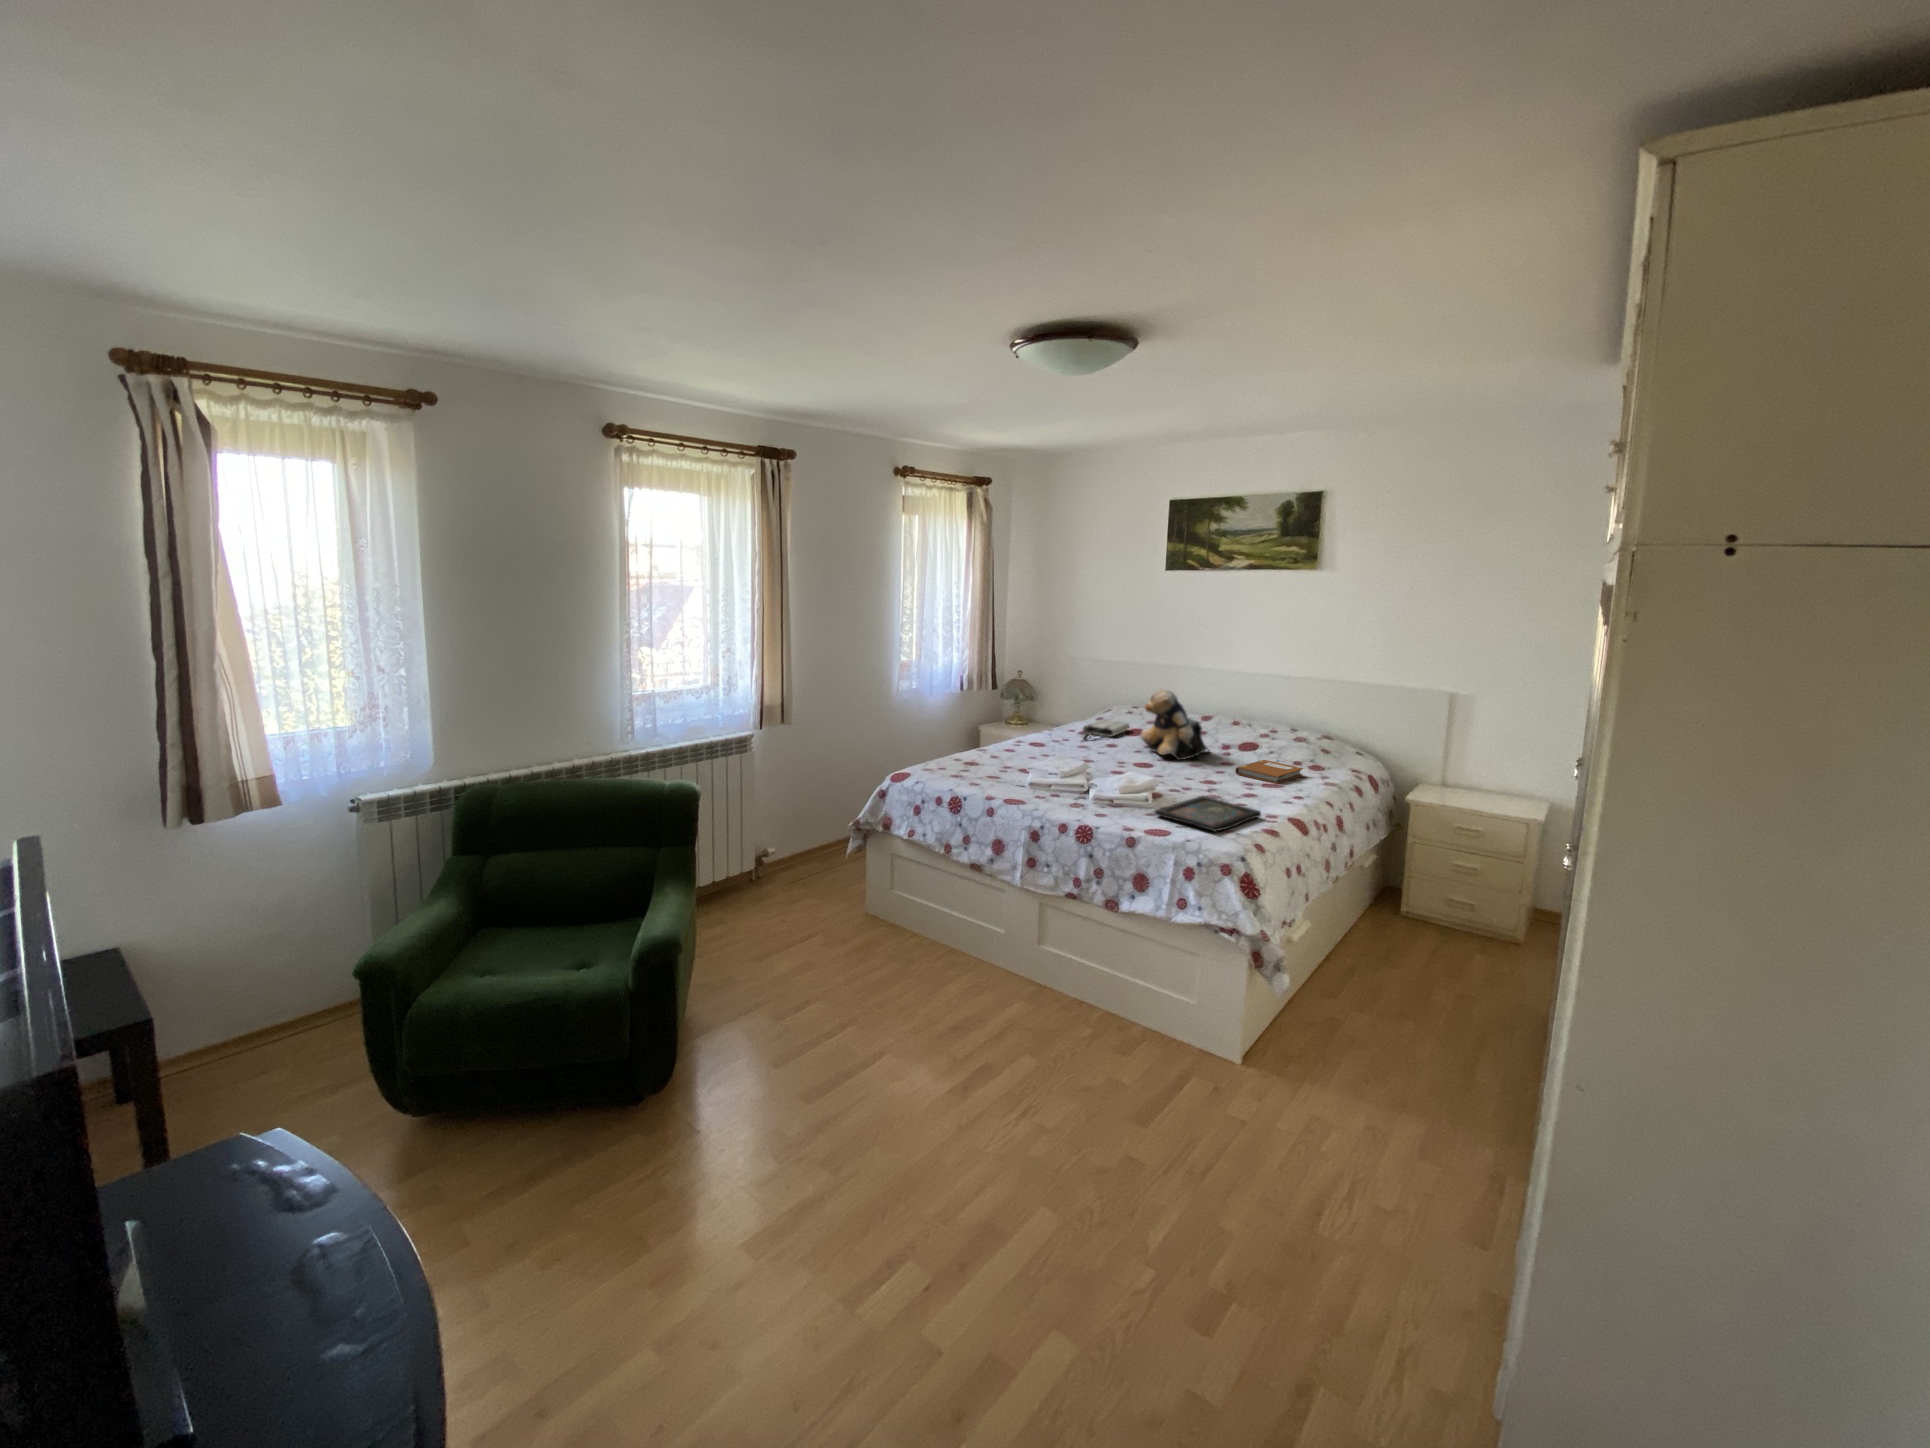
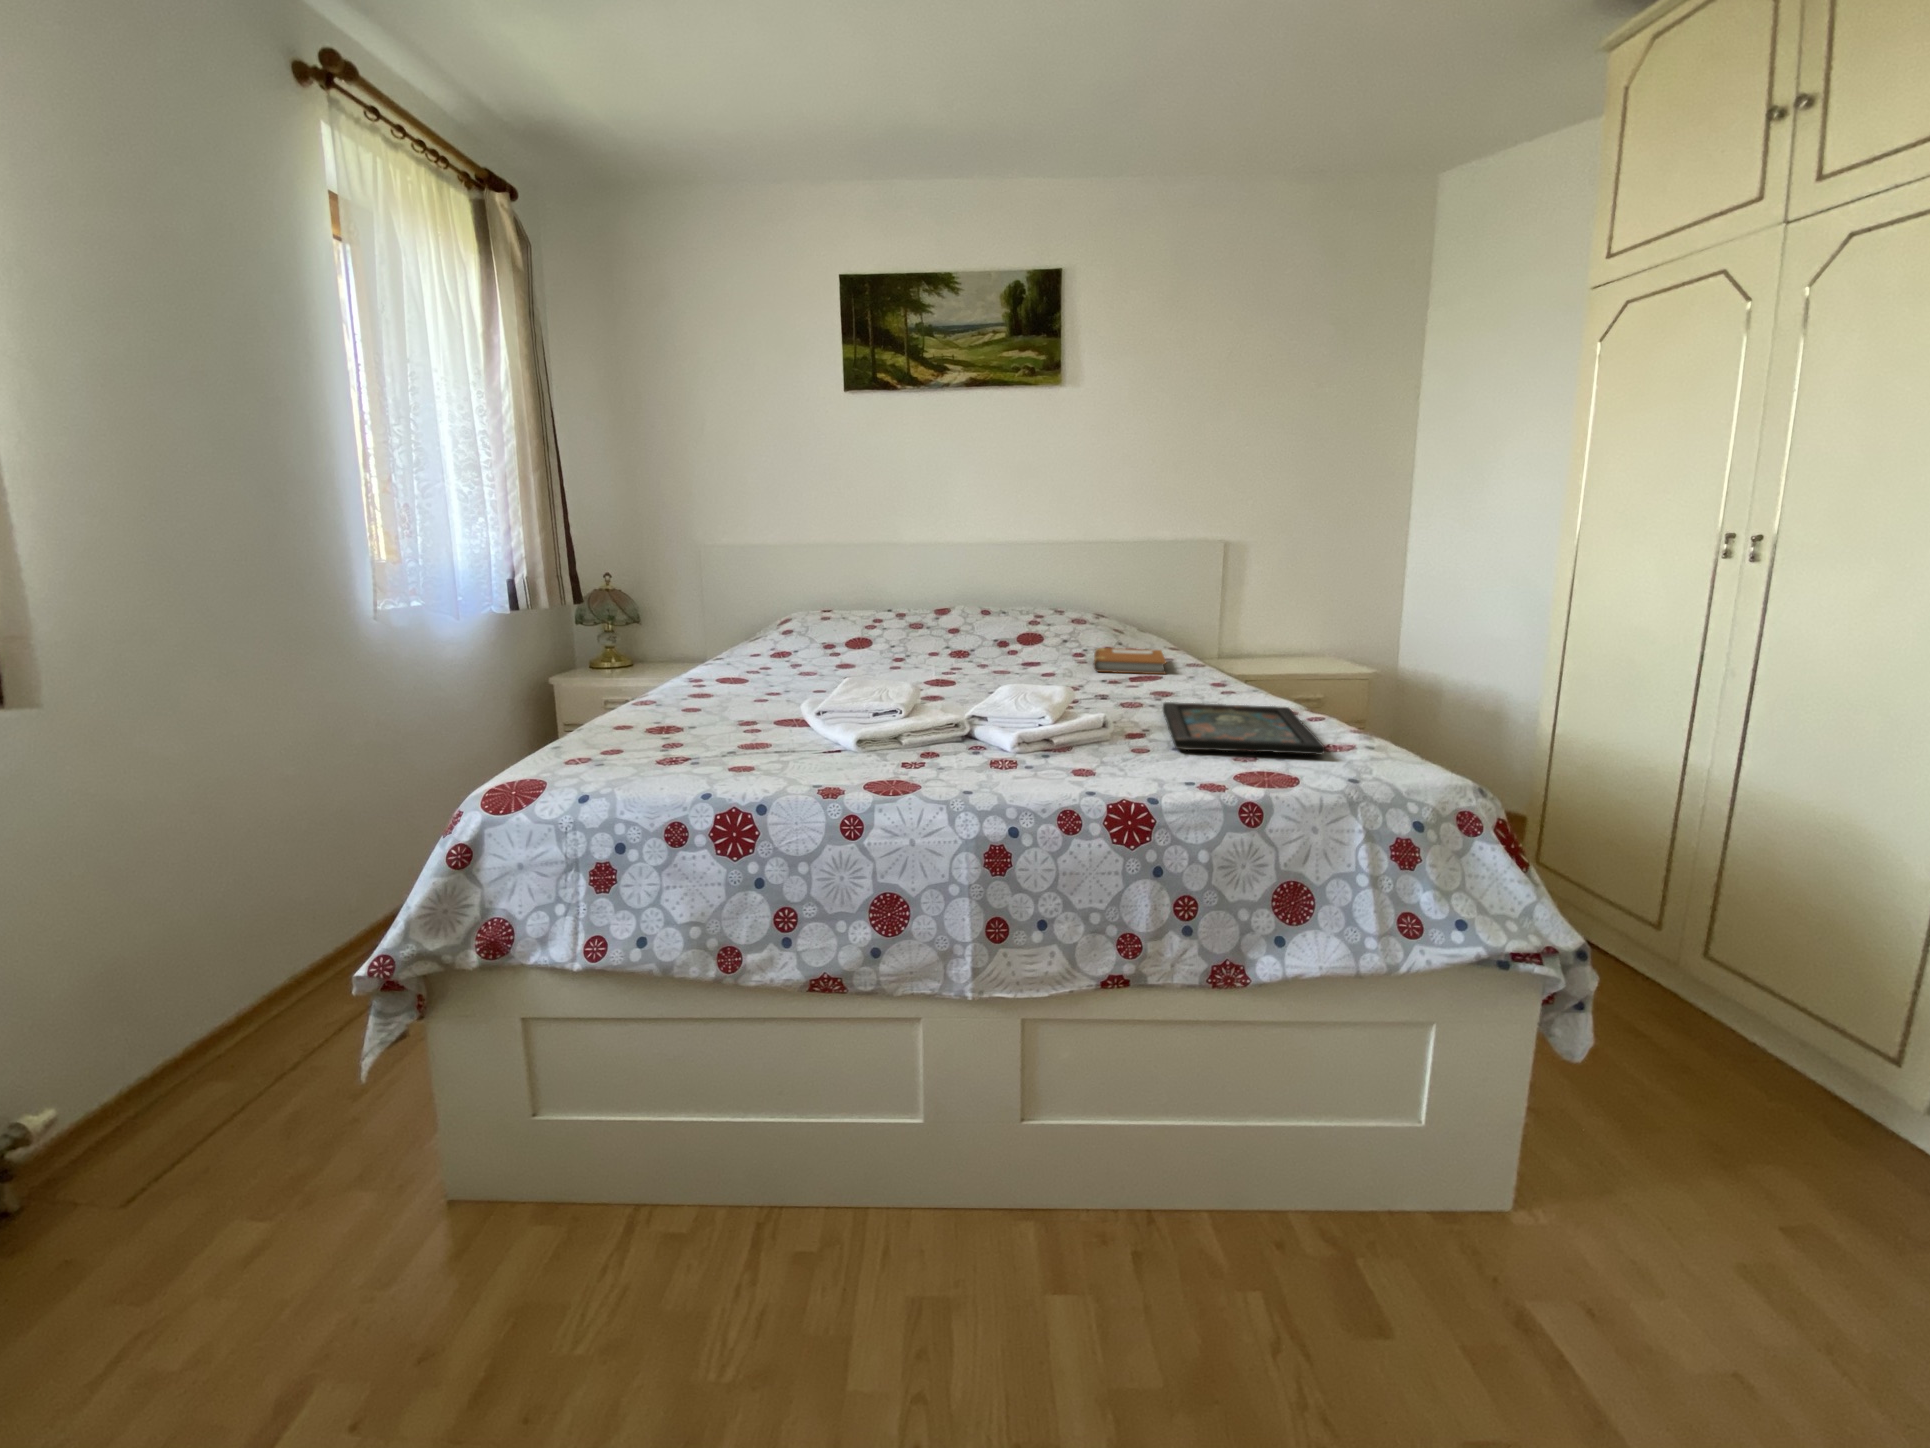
teddy bear: present [1141,689,1209,760] -> none [901,553,1014,668]
tote bag: present [1082,720,1129,737] -> none [776,633,838,659]

